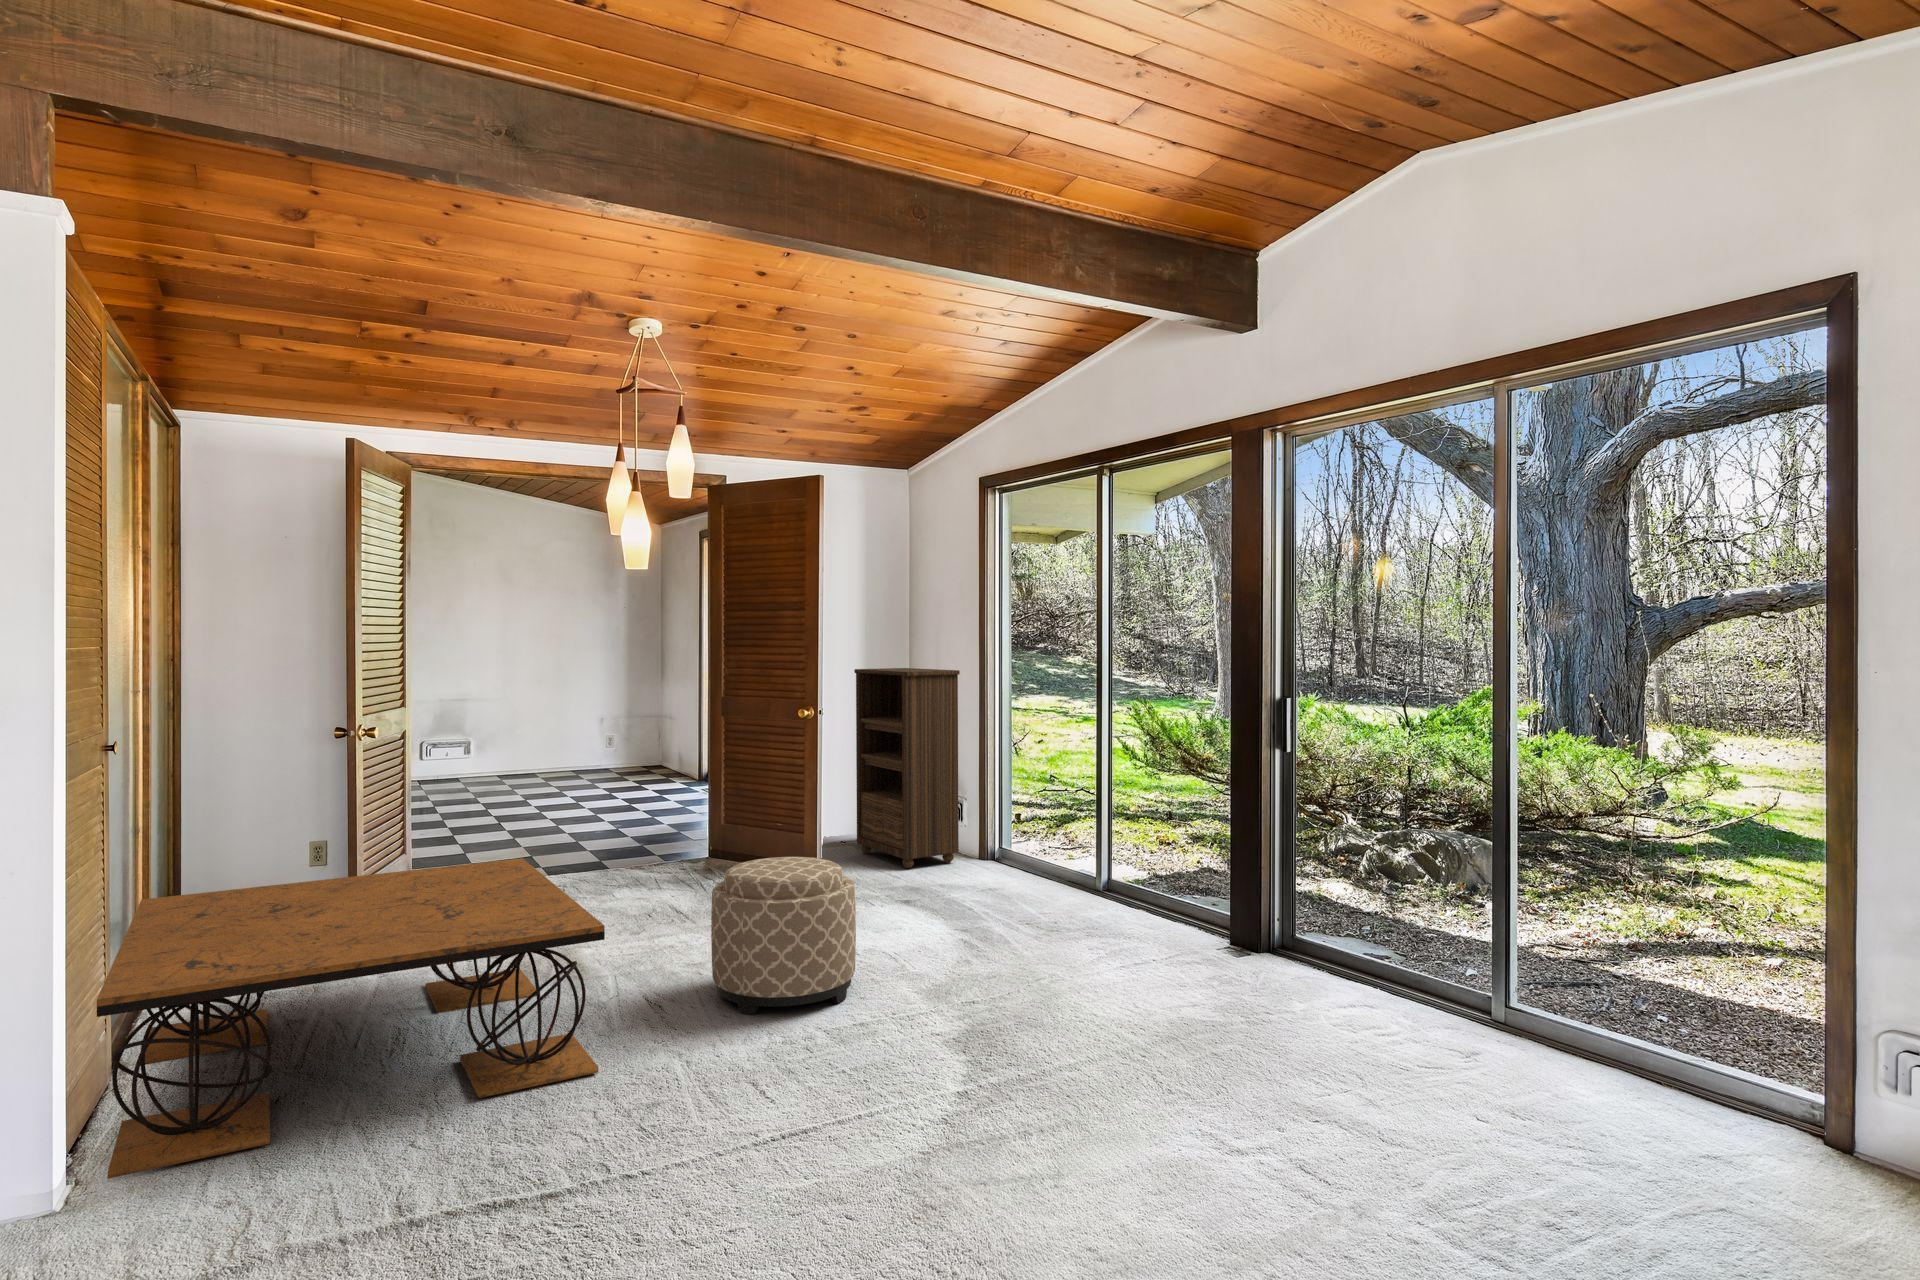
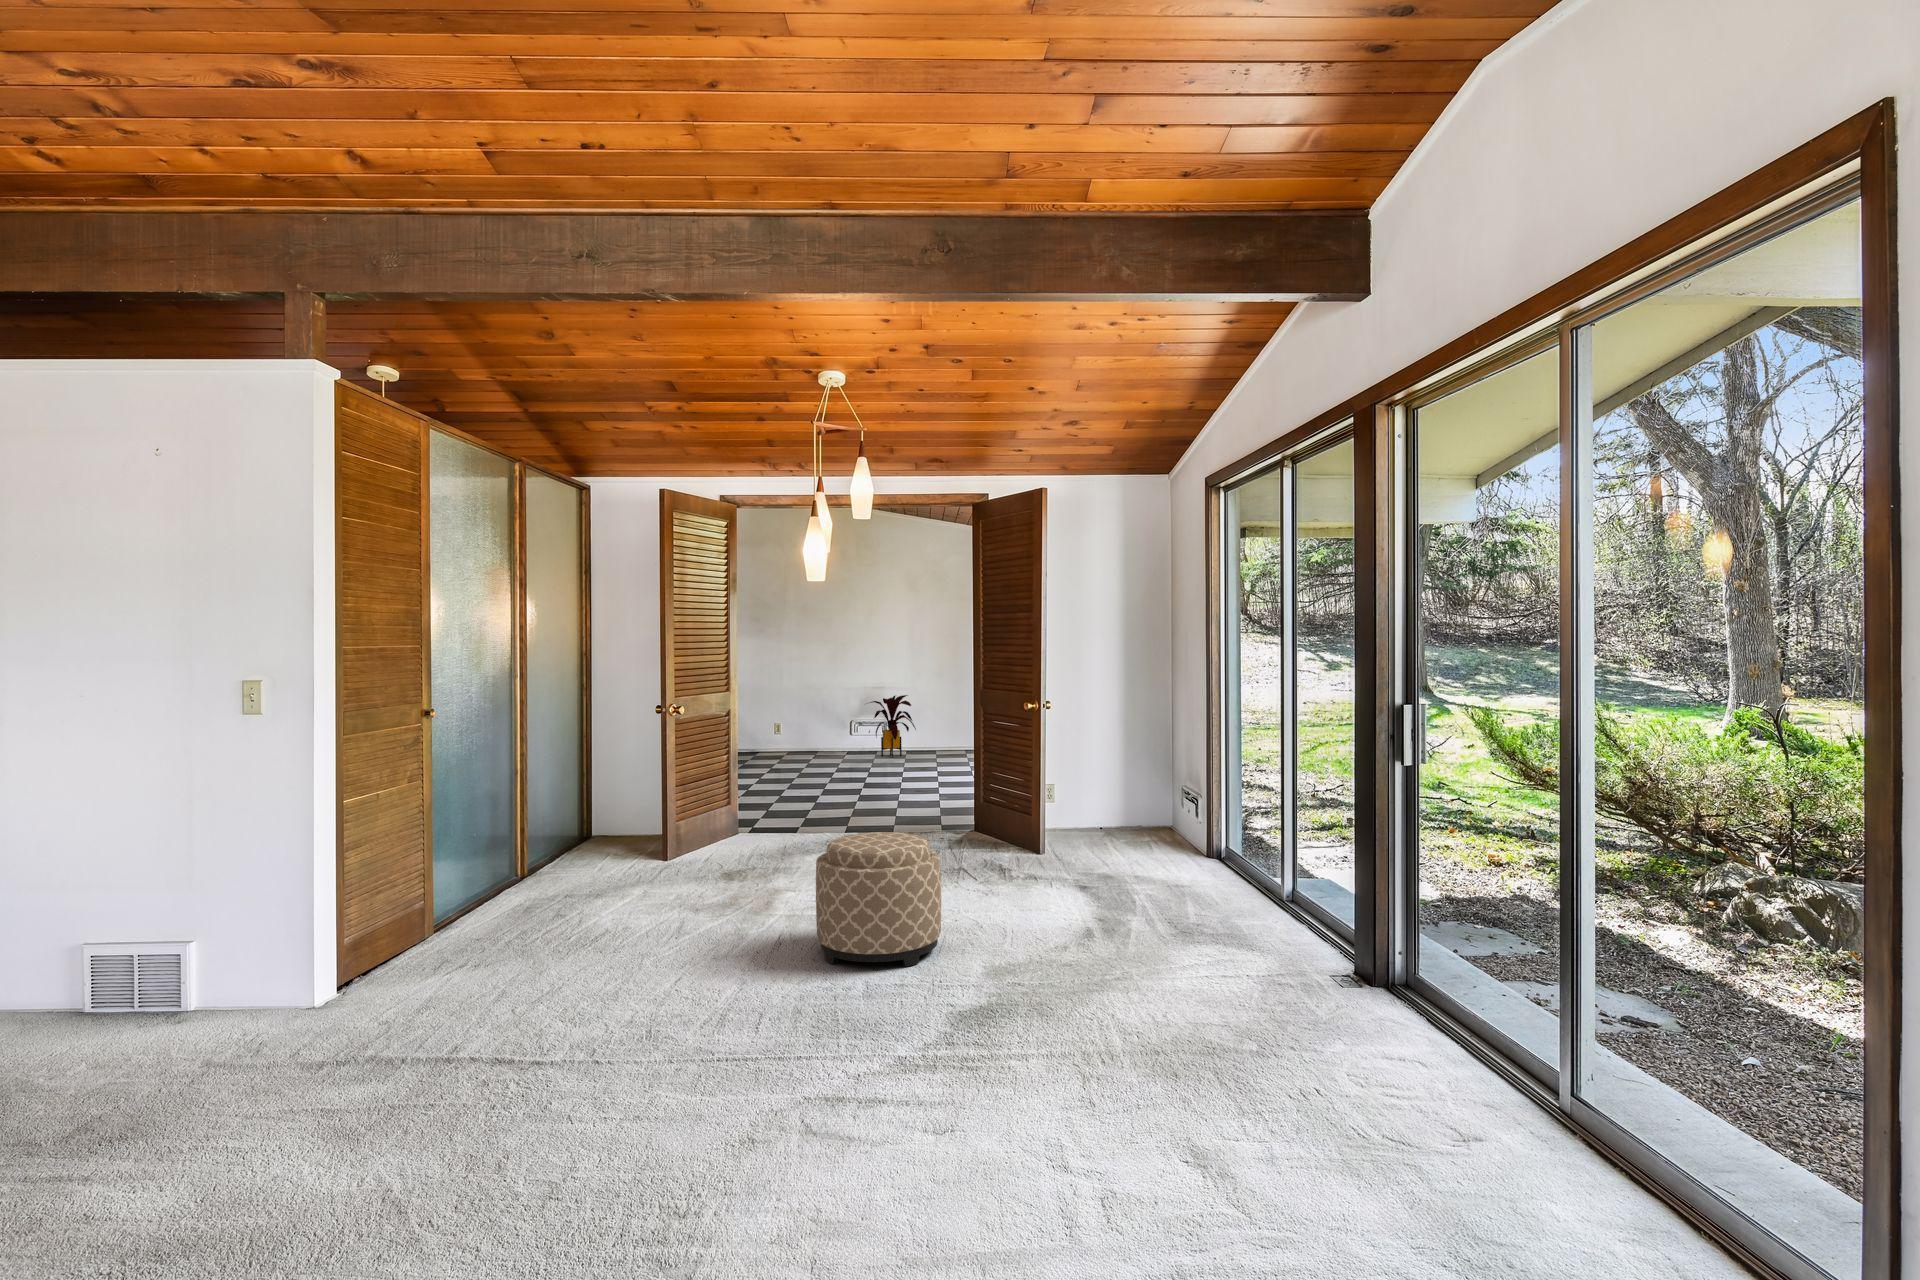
bookshelf: present [854,668,960,868] -> none [1099,665,1181,858]
house plant: none [449,708,522,785] -> present [870,695,916,757]
coffee table: present [97,858,605,1179] -> none [346,815,730,998]

